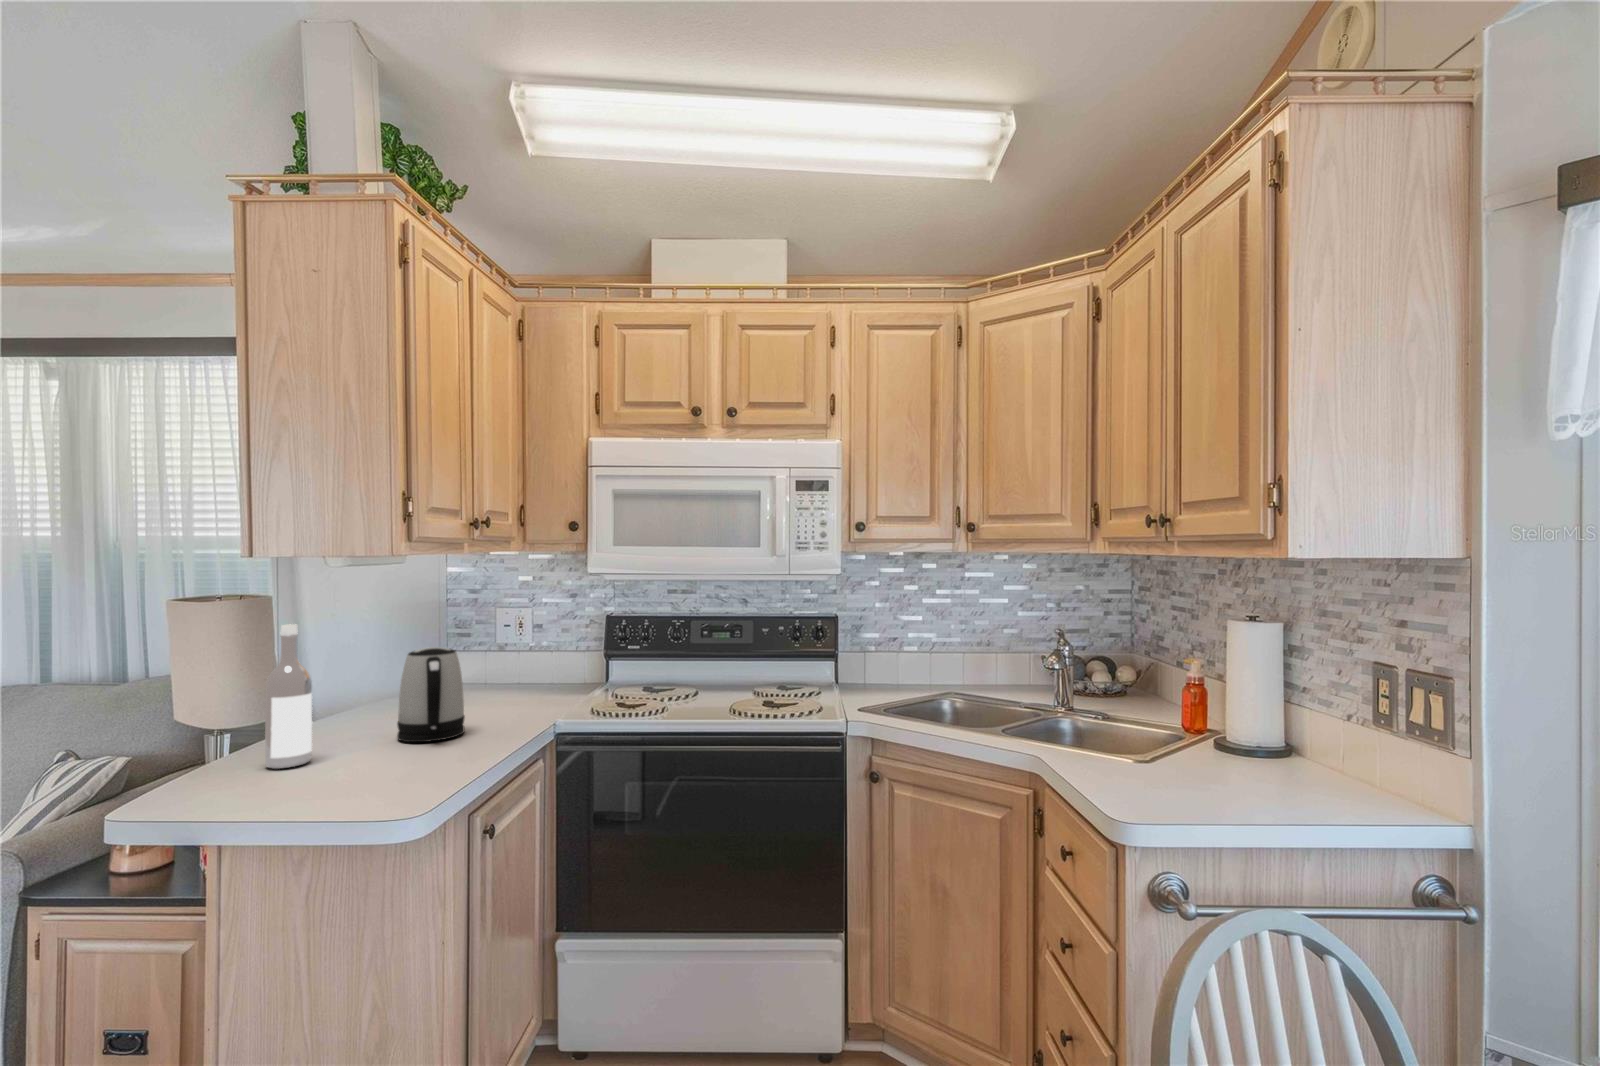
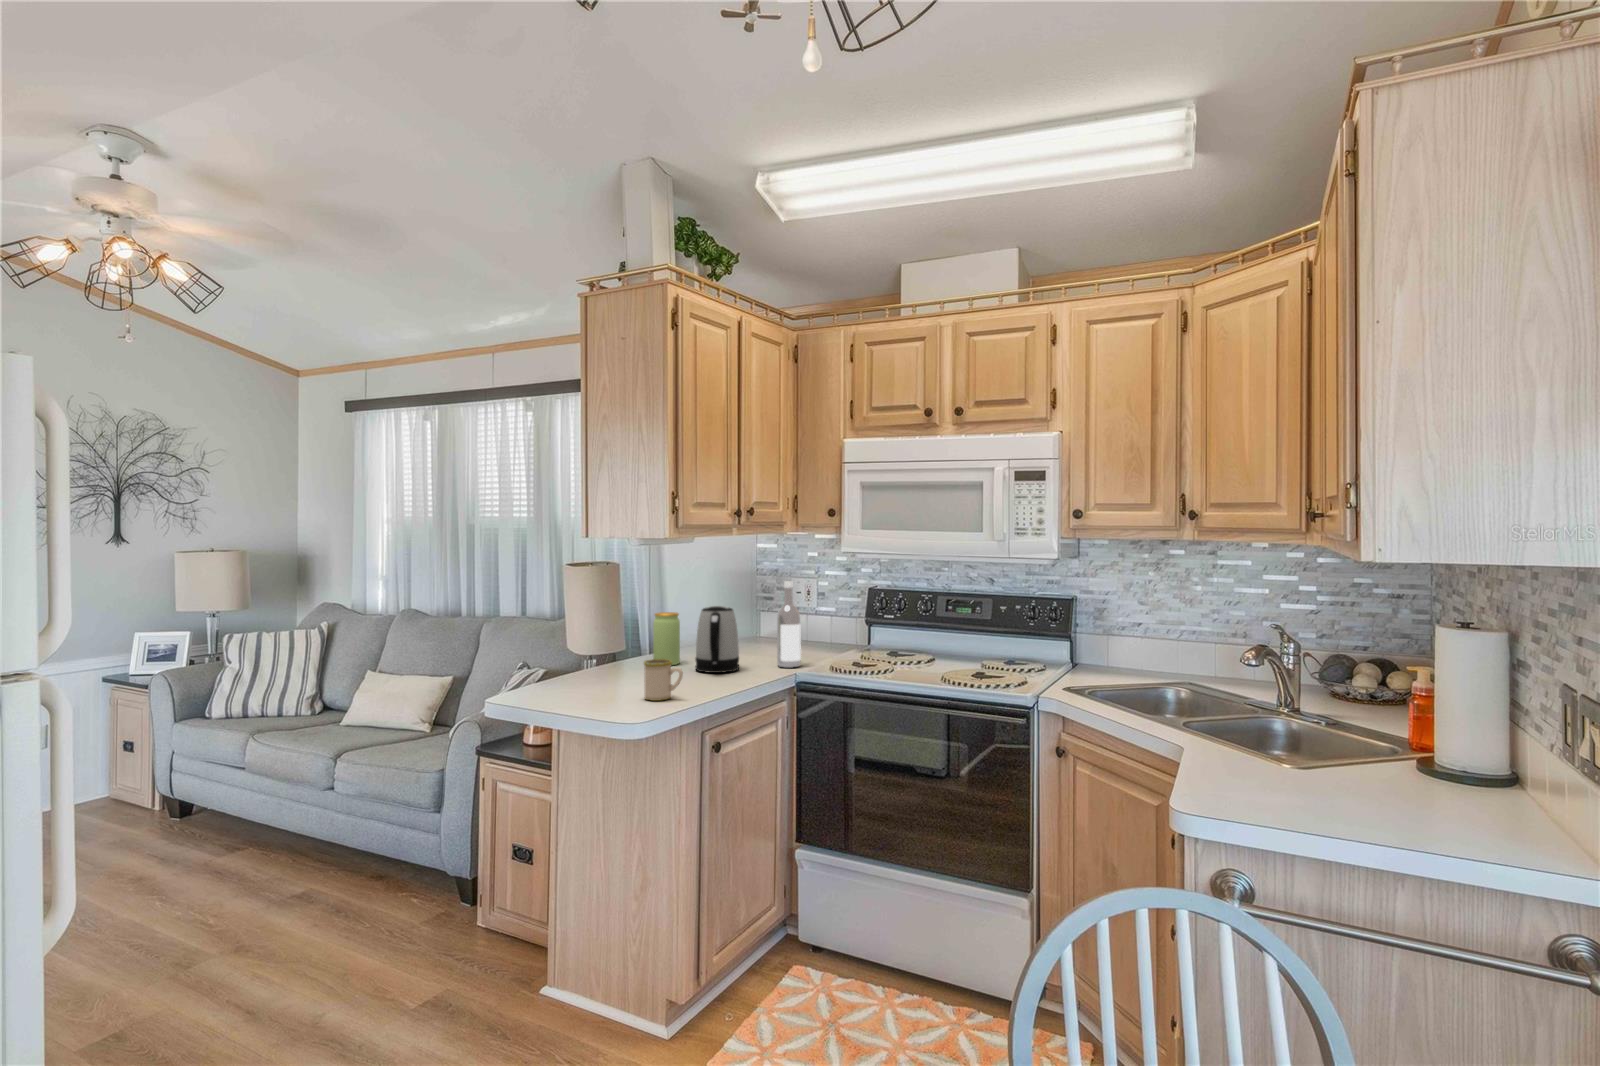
wine bottle: present [265,624,312,769] -> present [777,581,801,668]
jar: none [321,661,365,740] -> present [653,612,680,665]
mug: none [345,734,417,803] -> present [644,659,683,701]

